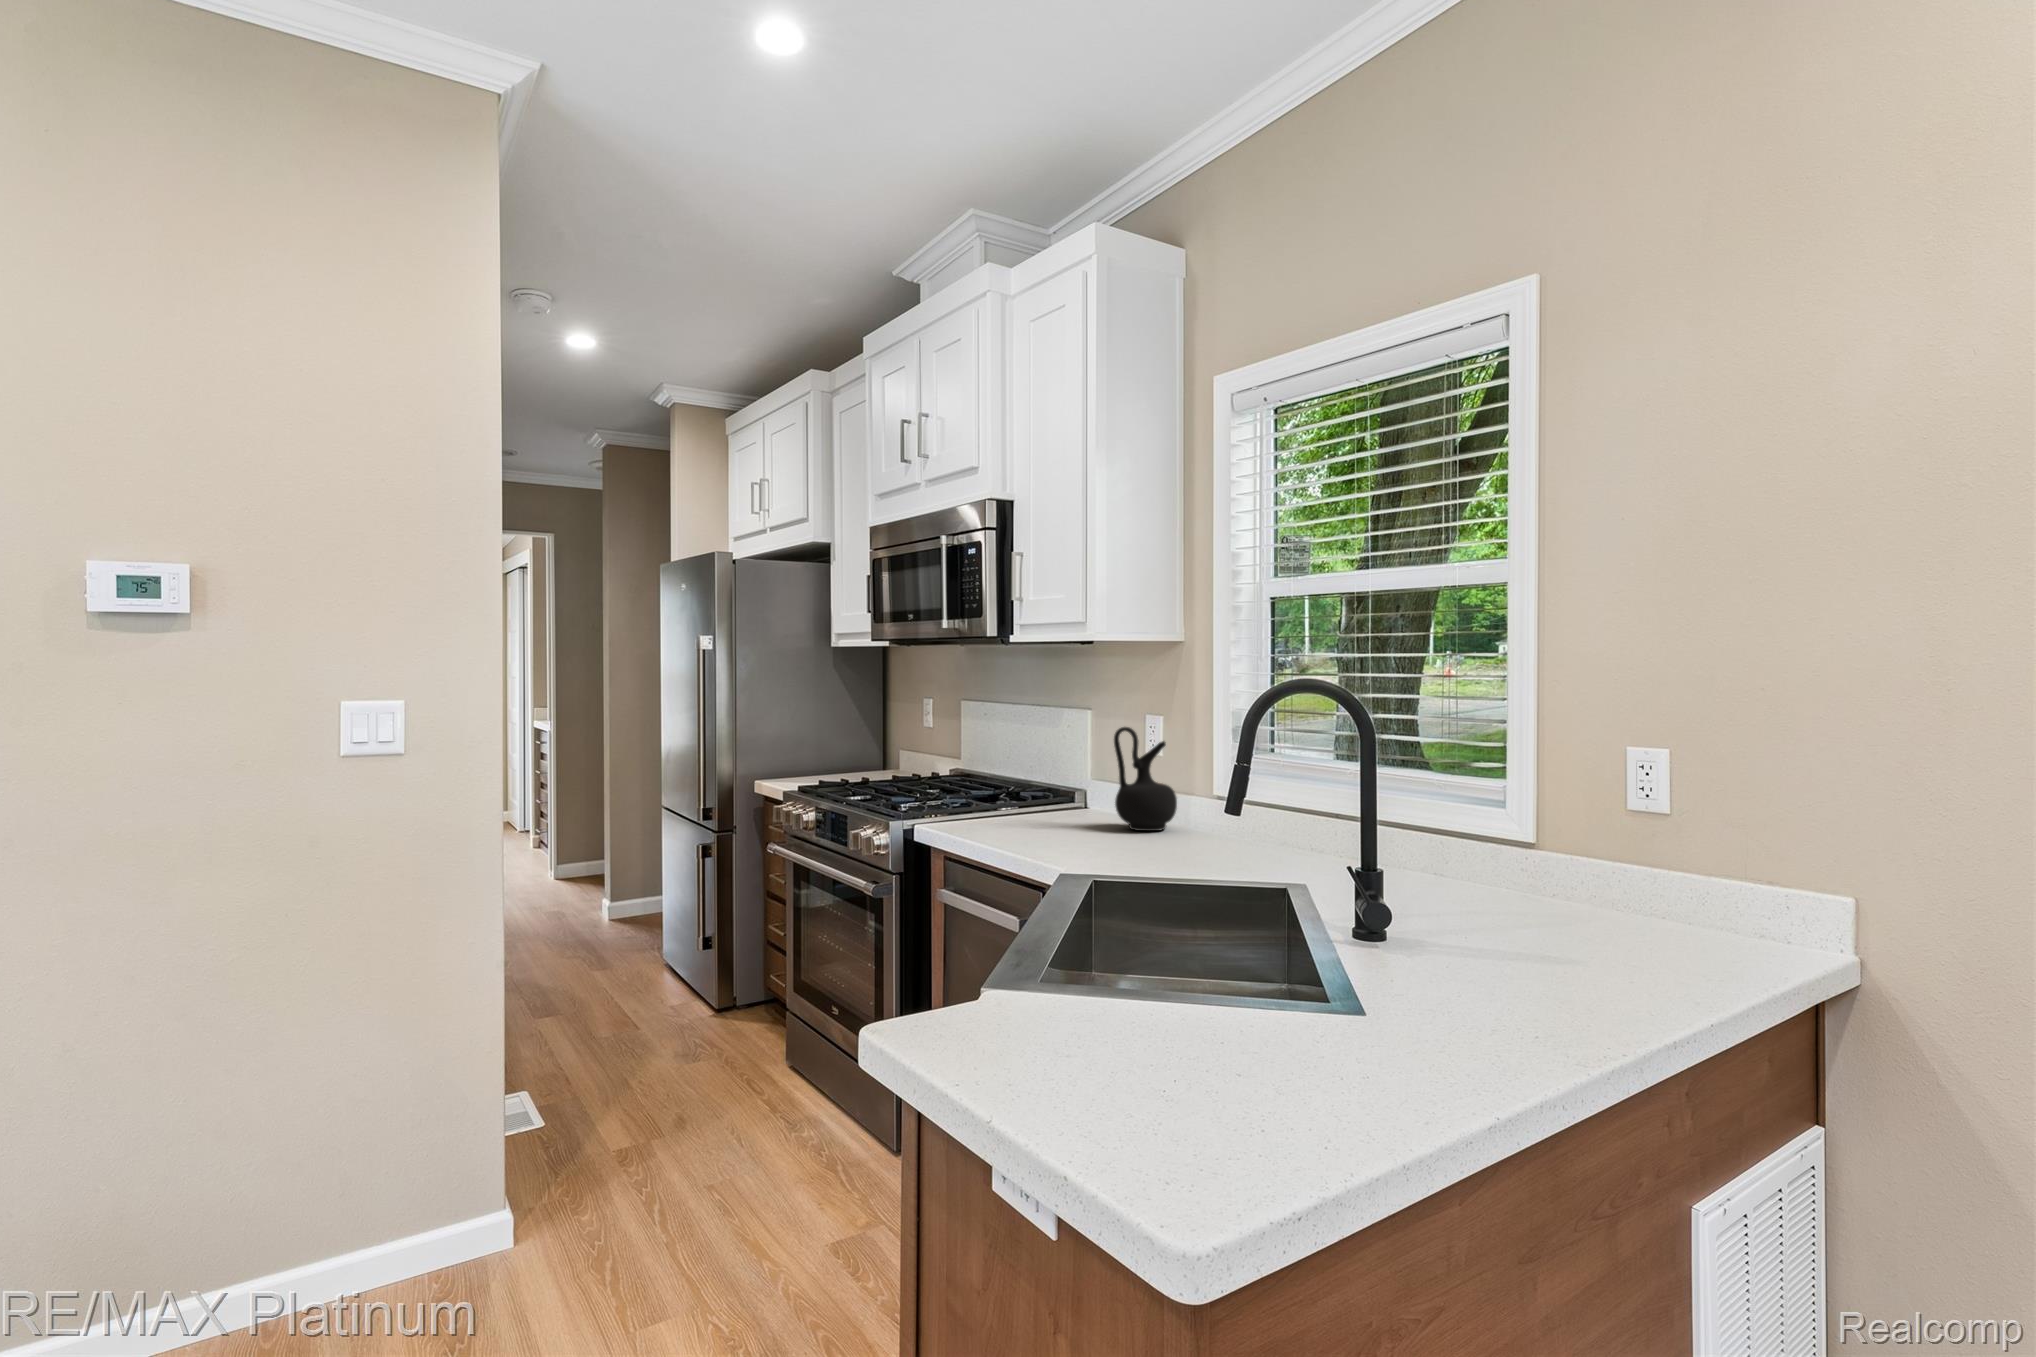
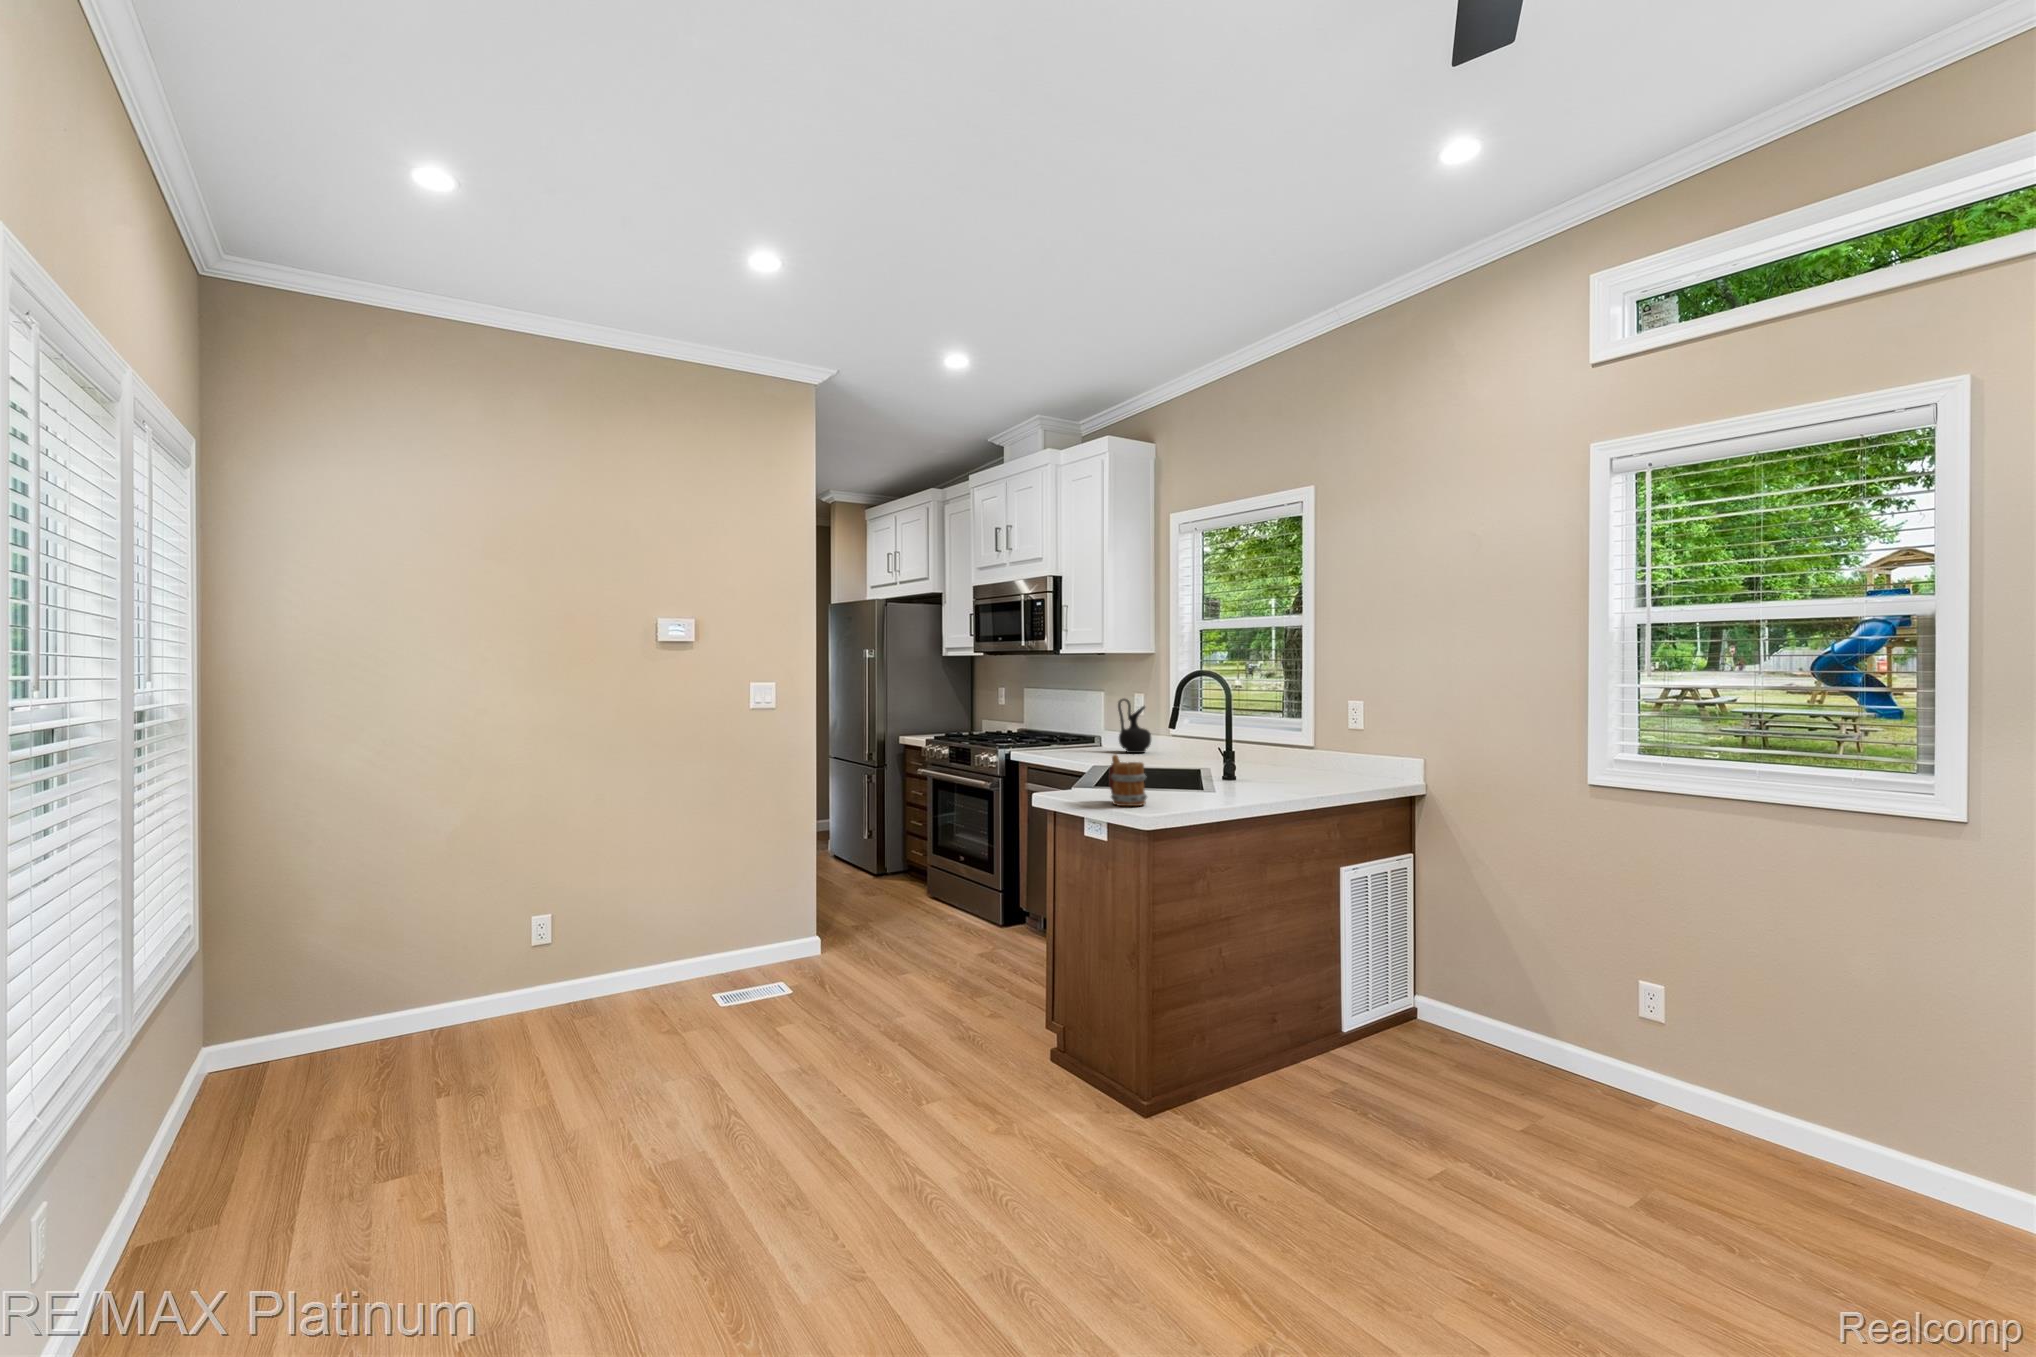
mug: none [1050,933,1166,1120] -> present [1109,755,1147,806]

